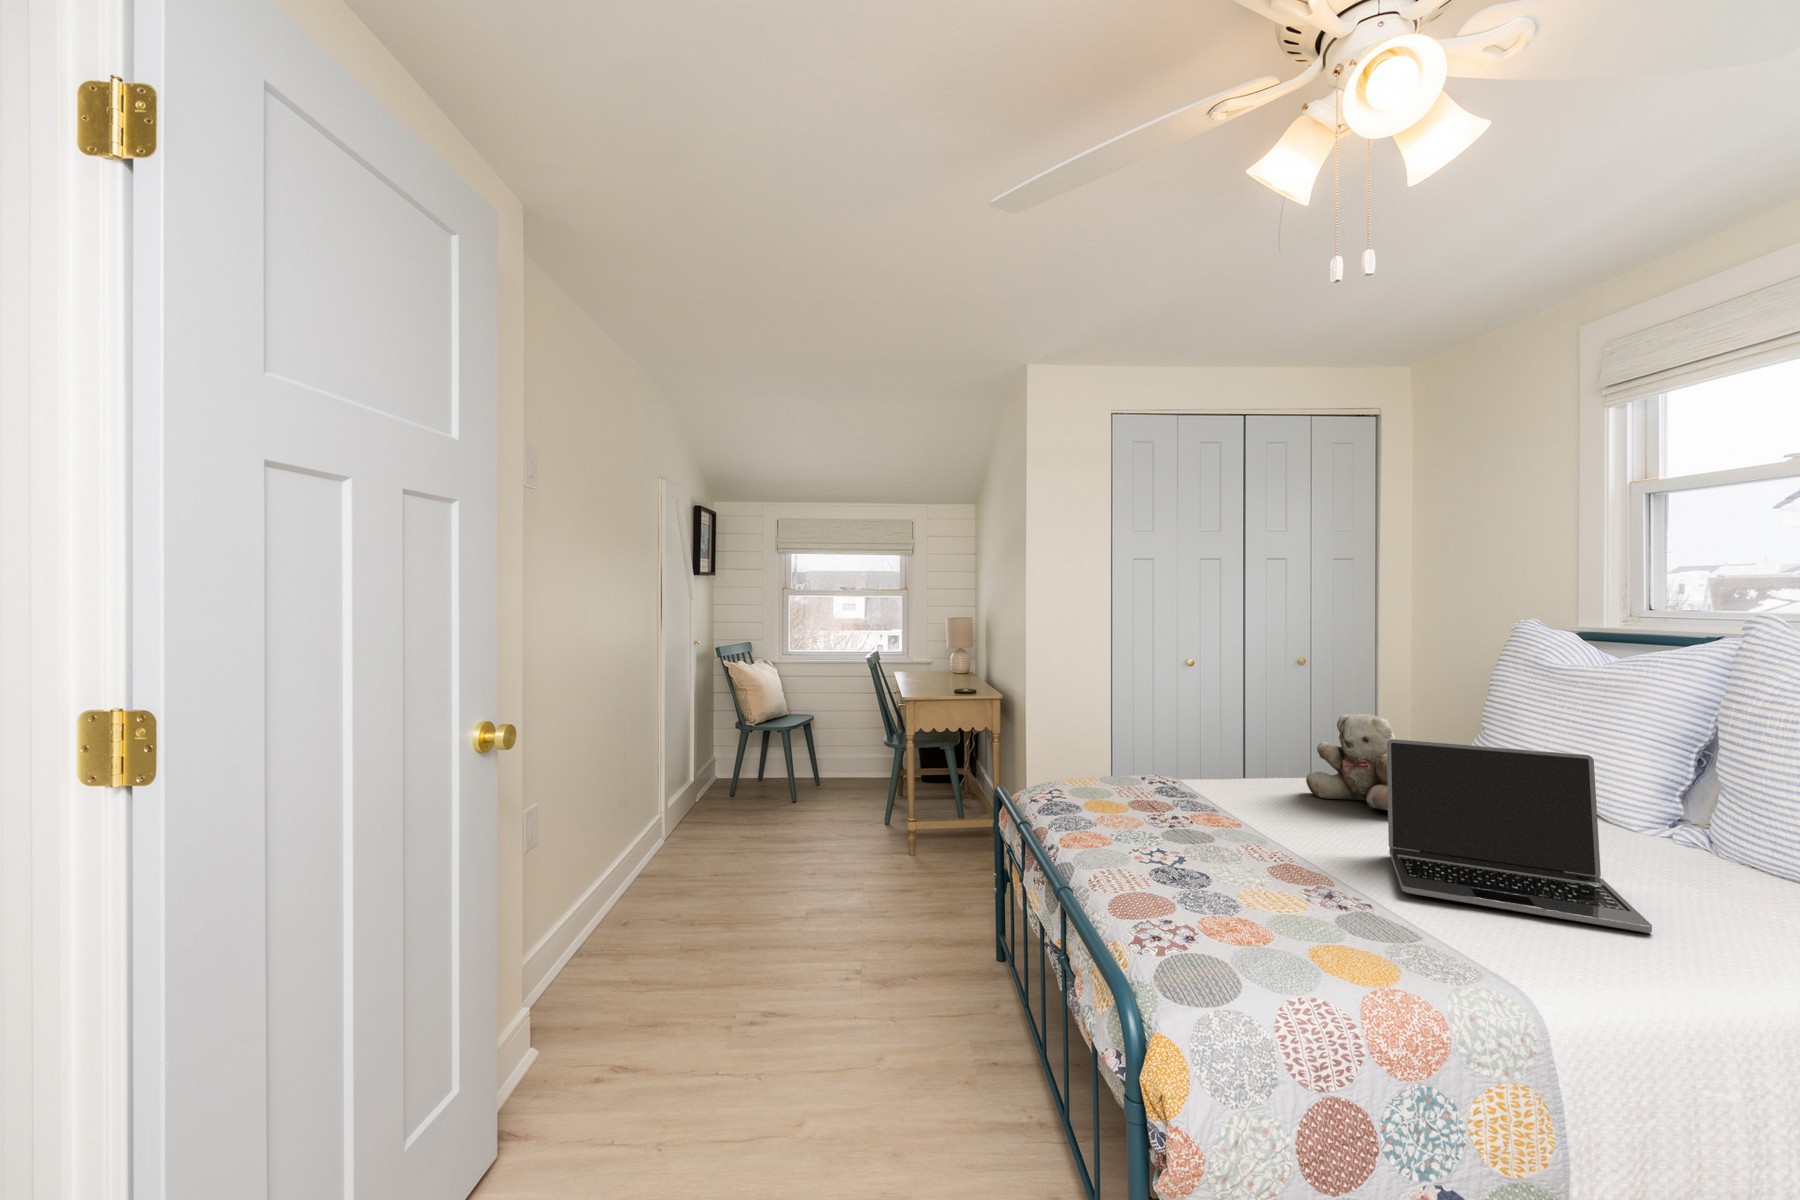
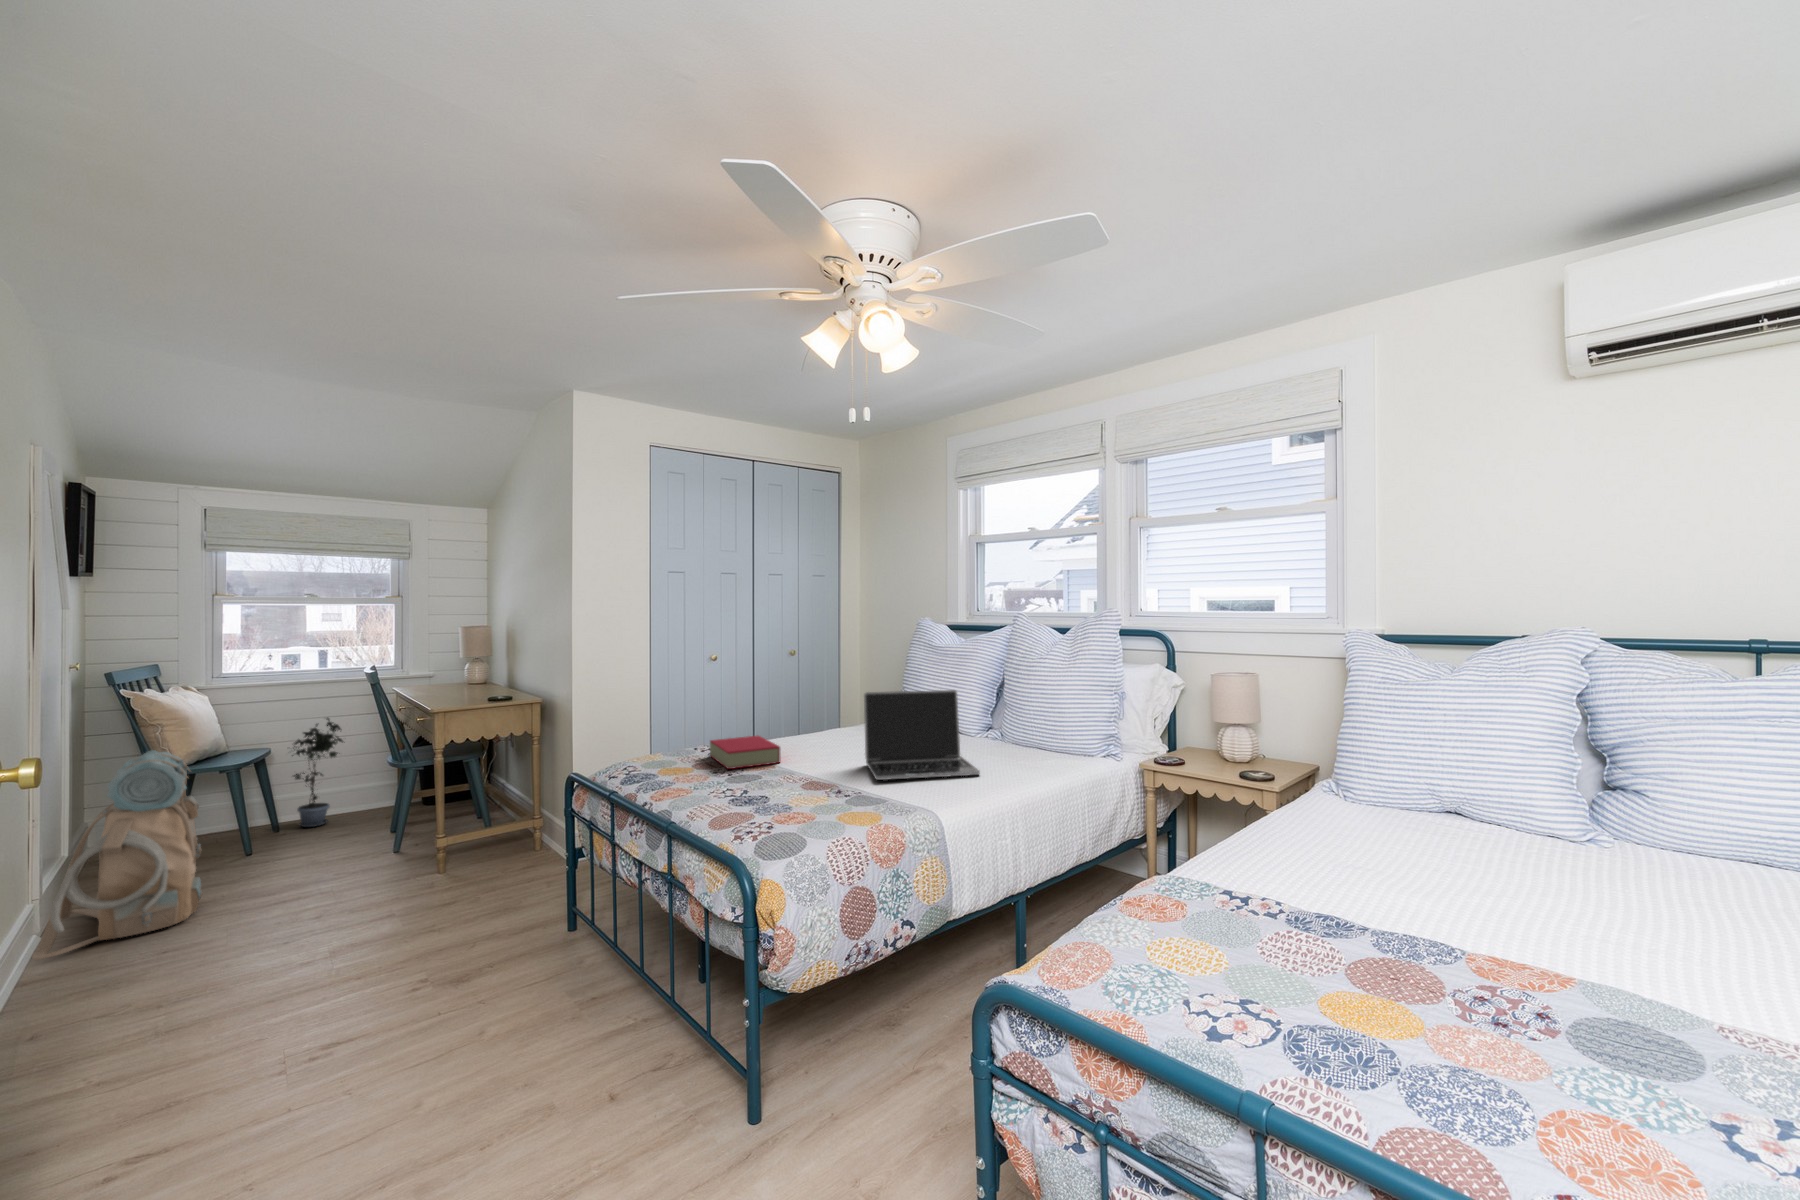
potted plant: none [822,693,862,784] -> present [292,718,343,827]
backpack: none [662,710,755,855] -> present [32,750,202,960]
teddy bear: present [1306,714,1395,810] -> none [813,681,871,742]
book: none [1151,773,1245,823] -> present [710,736,780,769]

